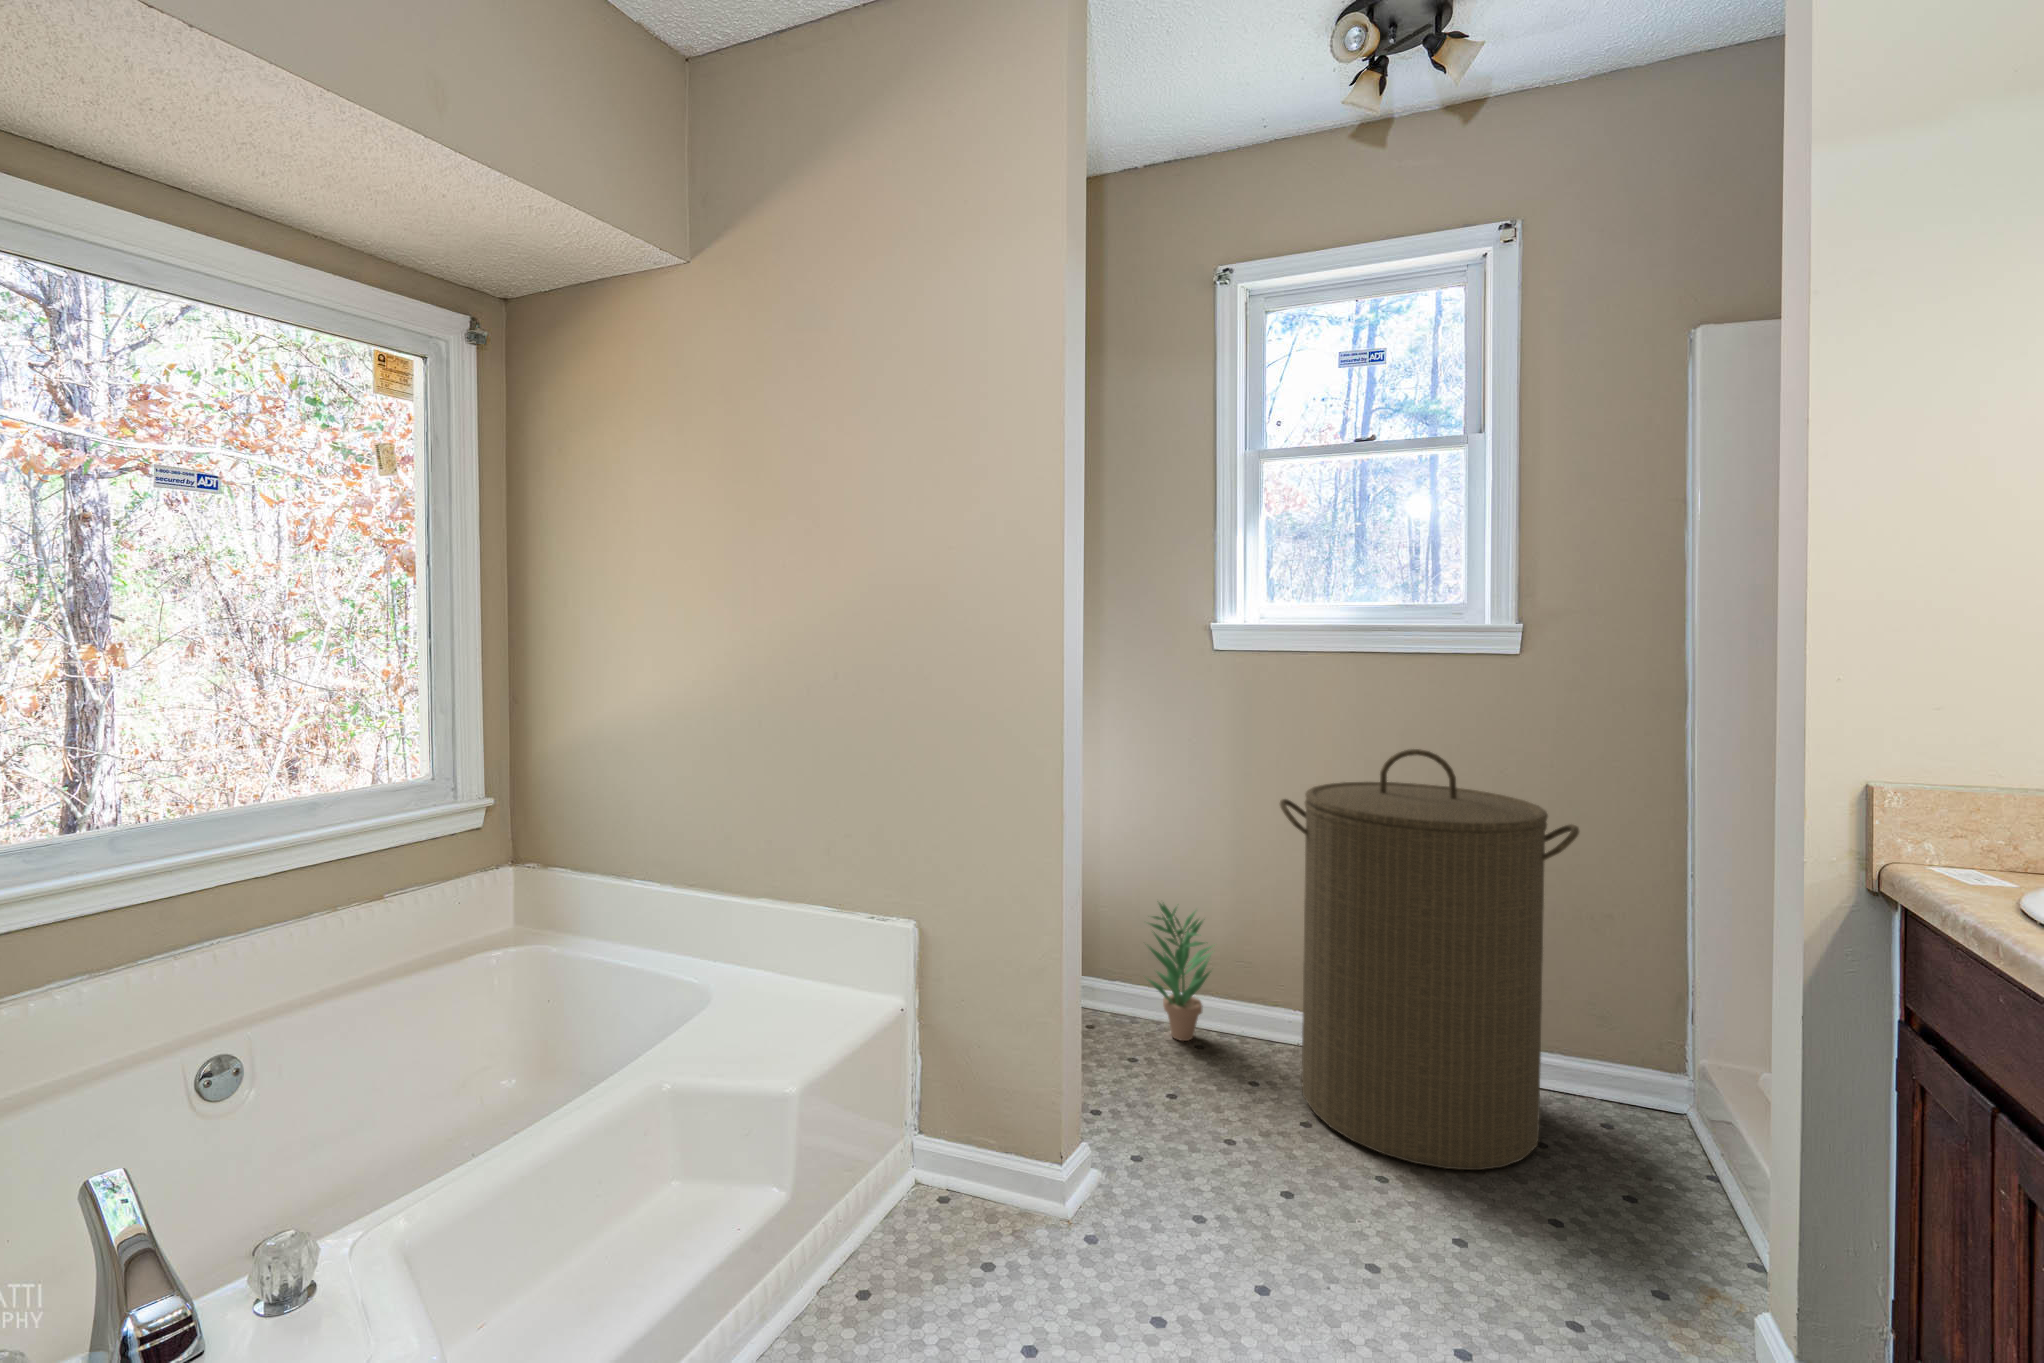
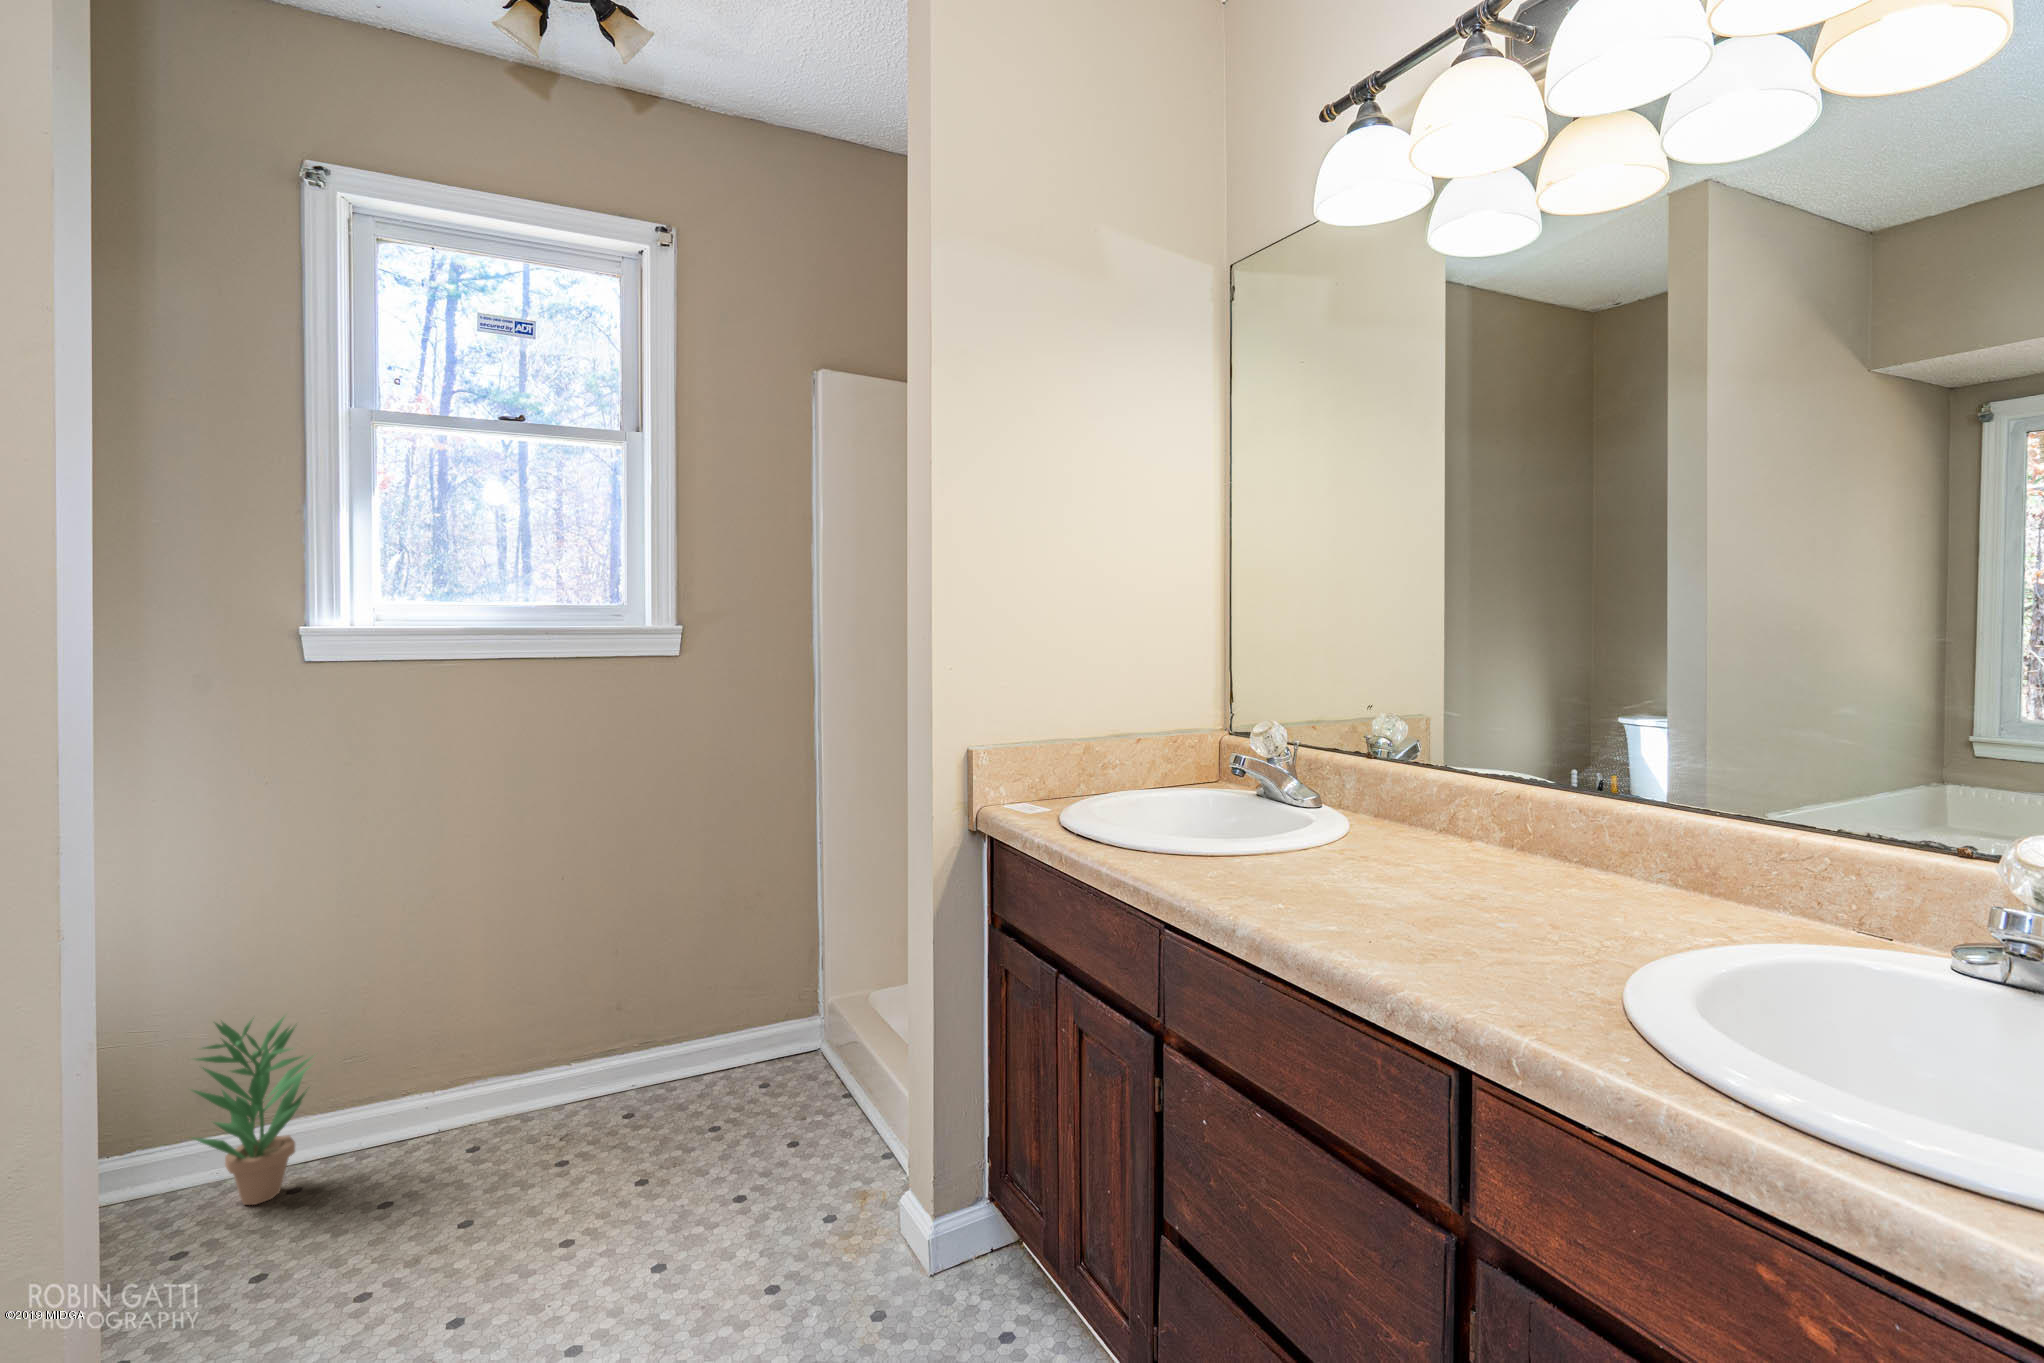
laundry hamper: present [1280,749,1579,1170] -> none [417,762,744,1220]

